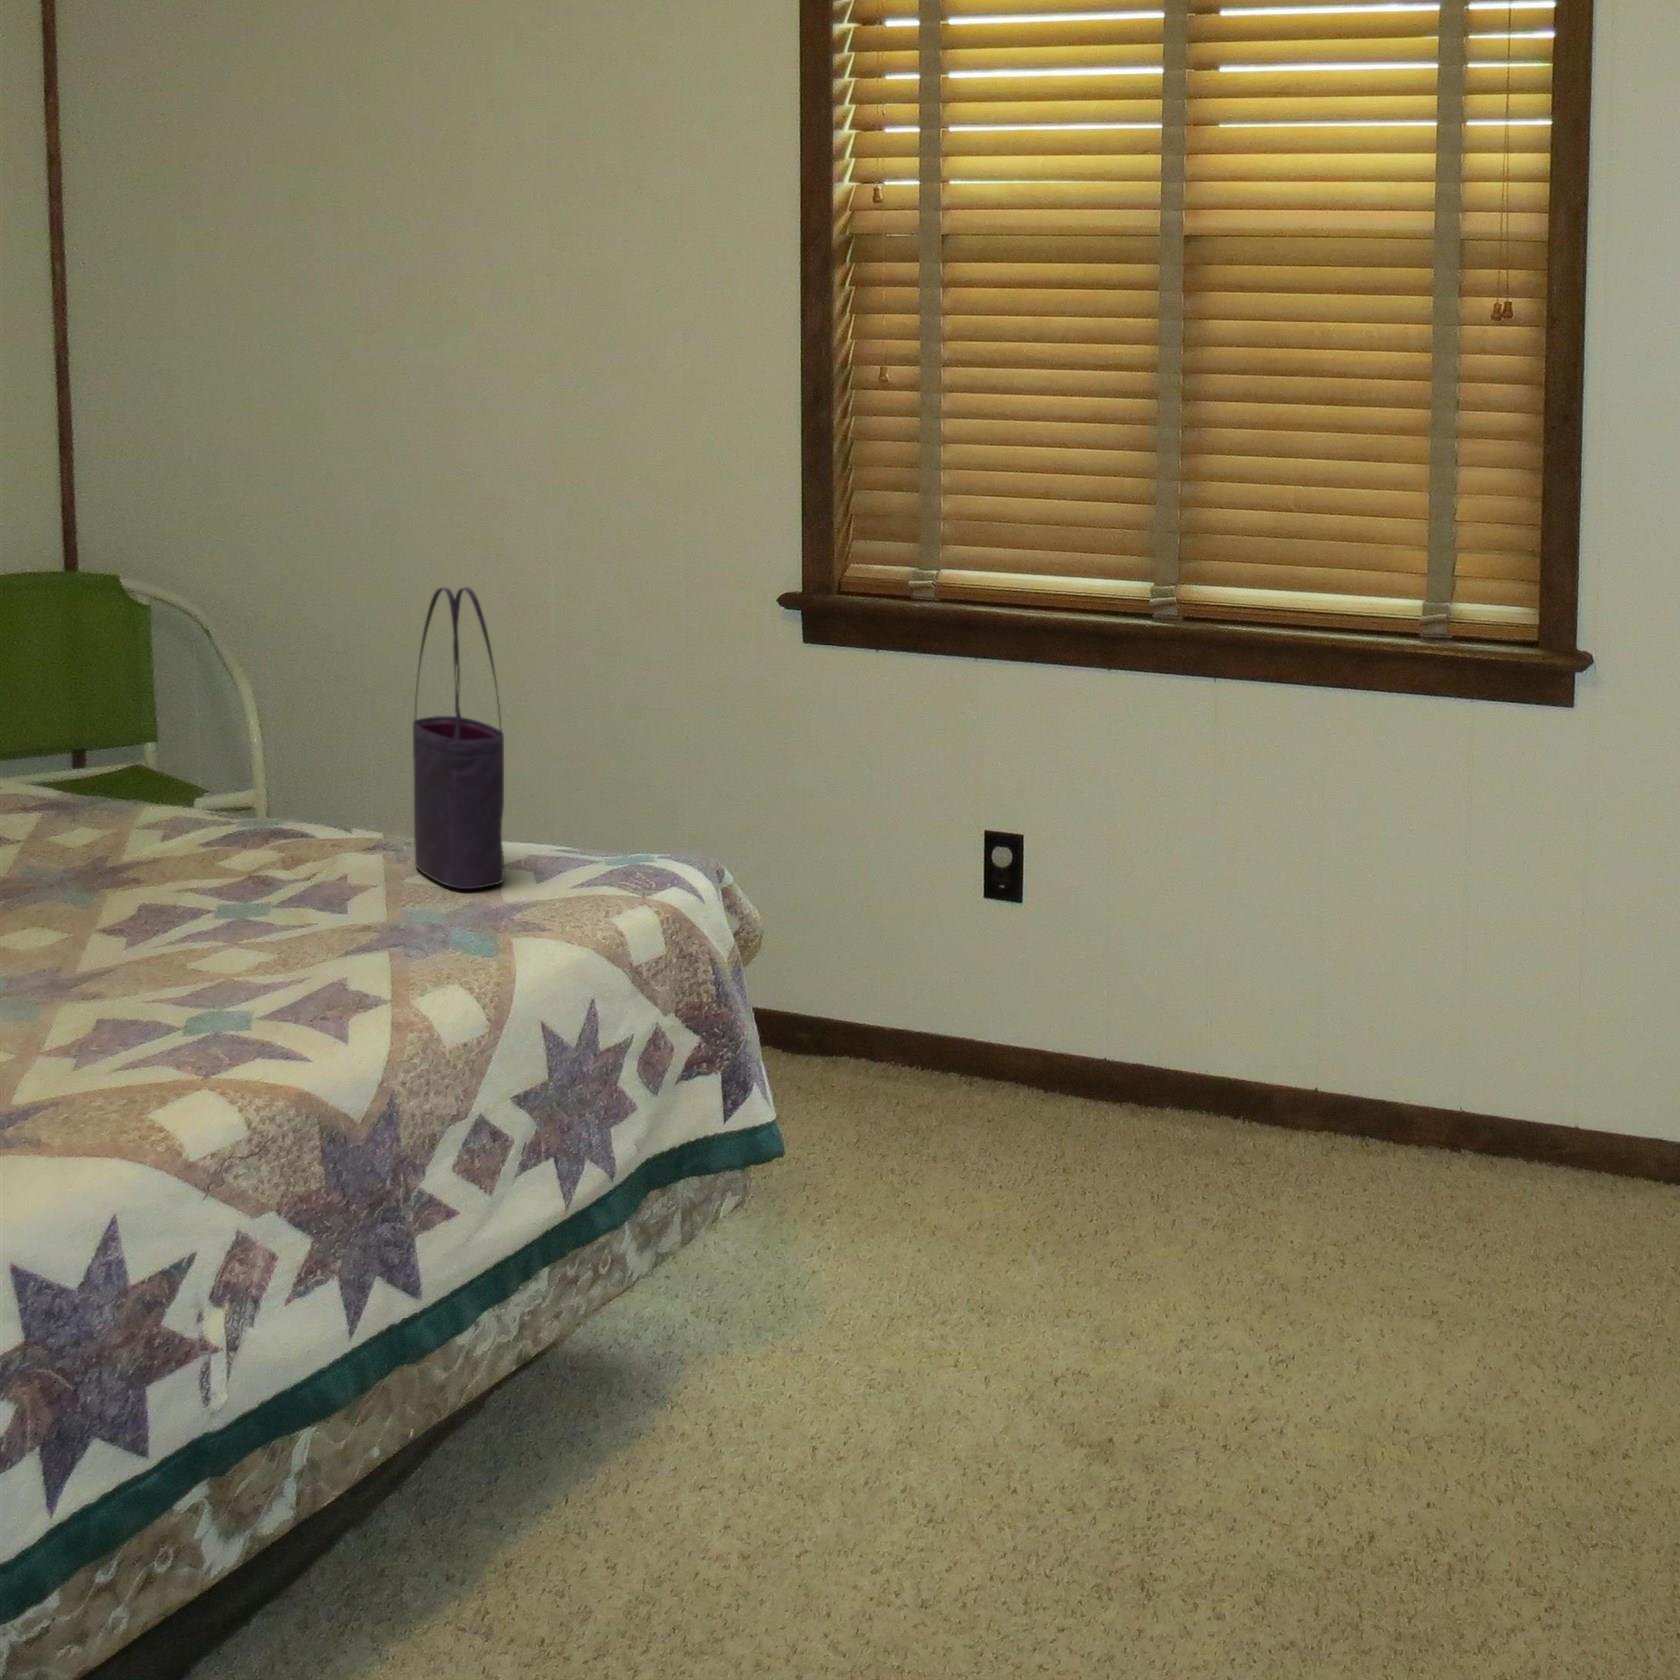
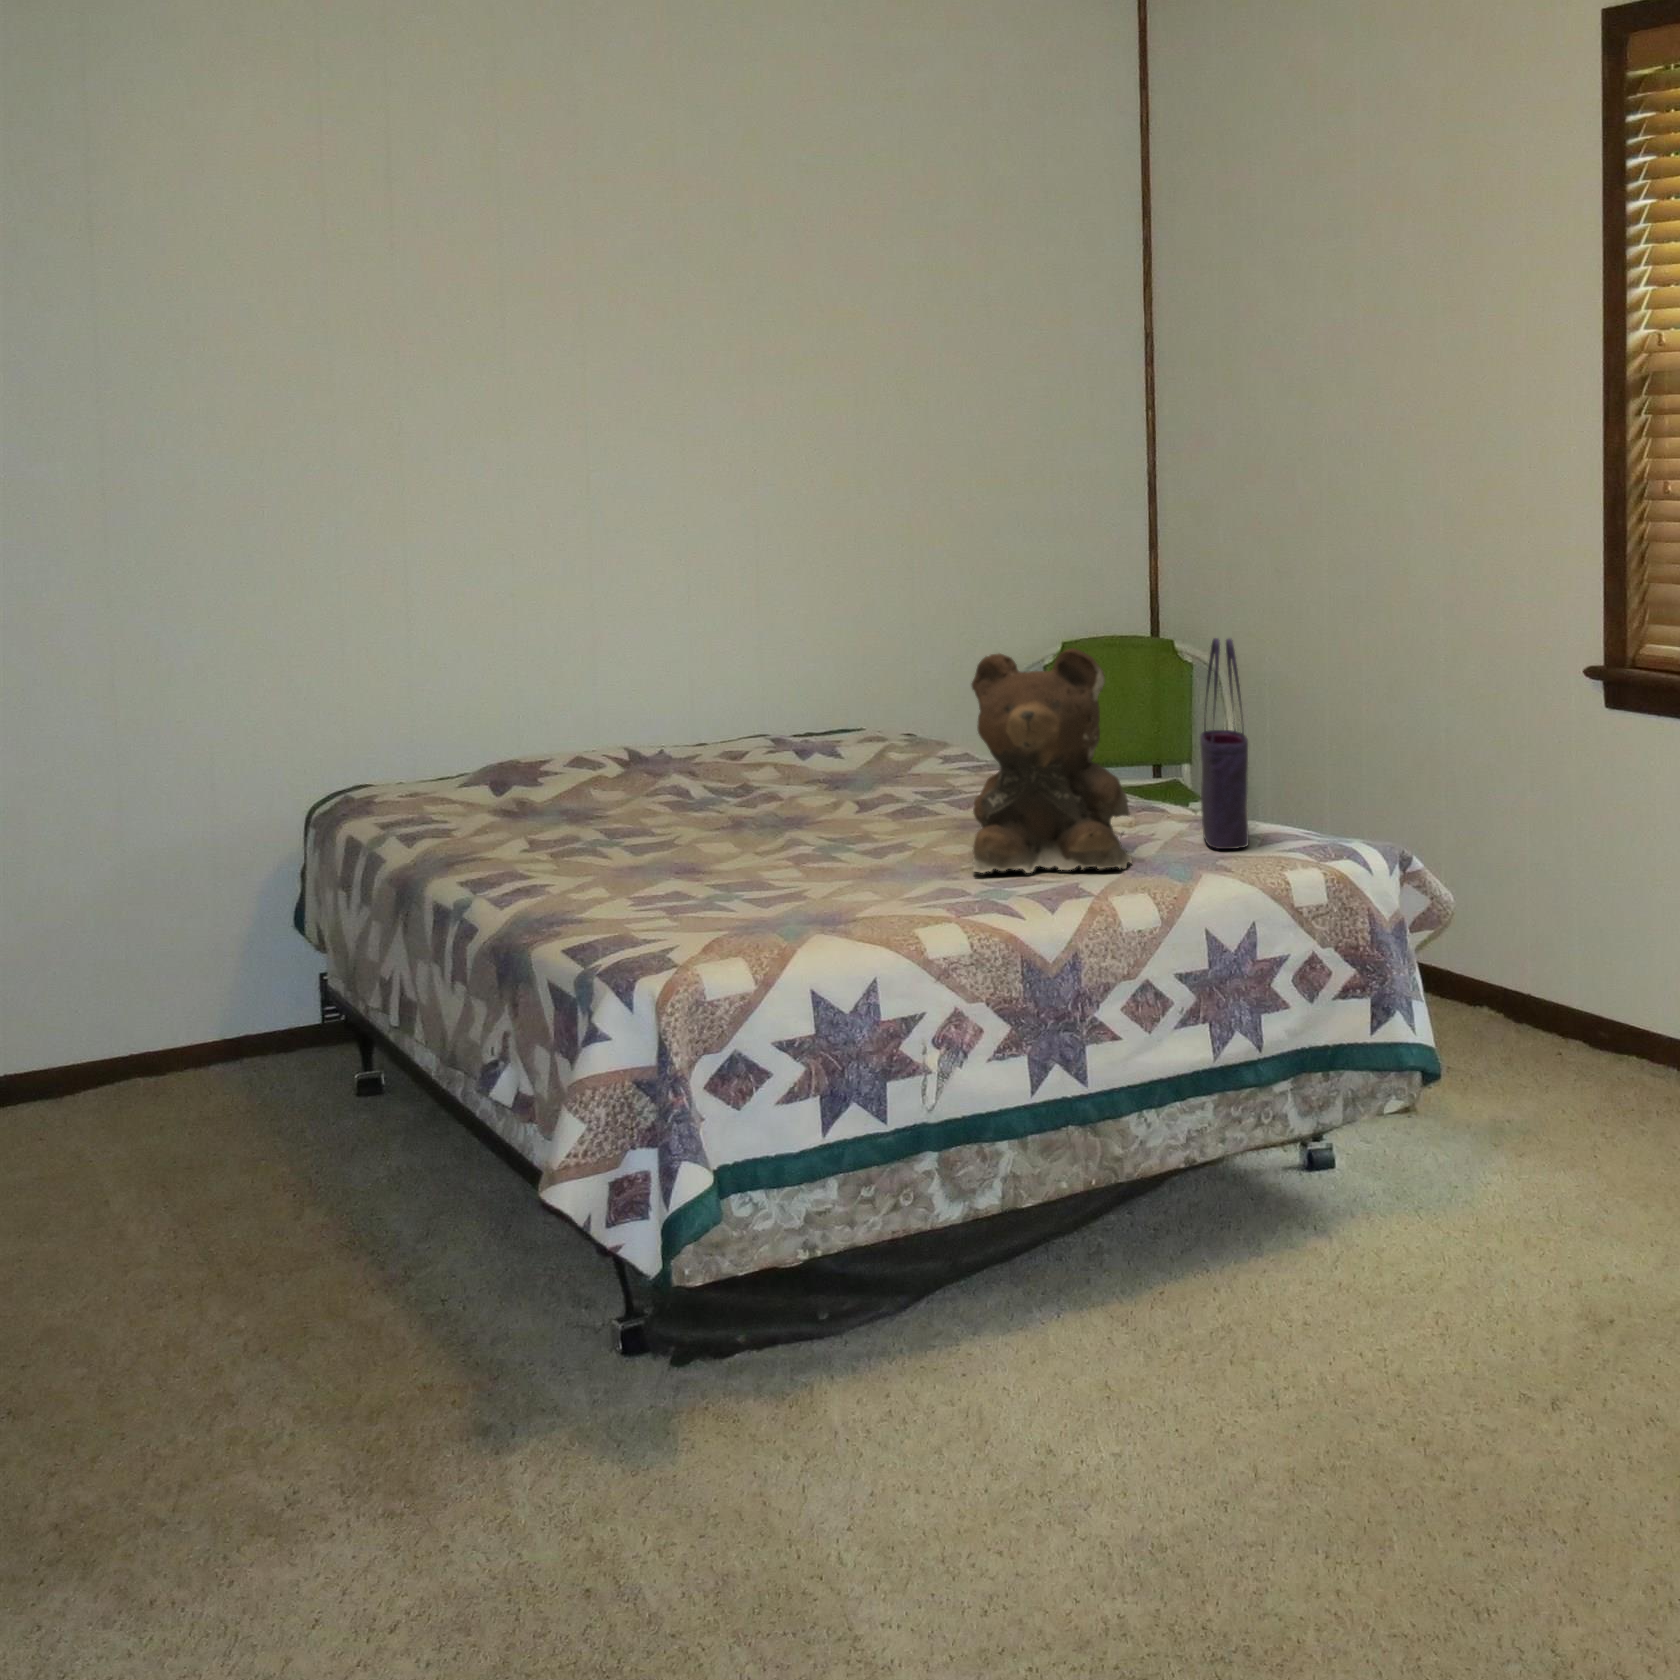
teddy bear: none [68,615,367,985] -> present [971,648,1132,873]

